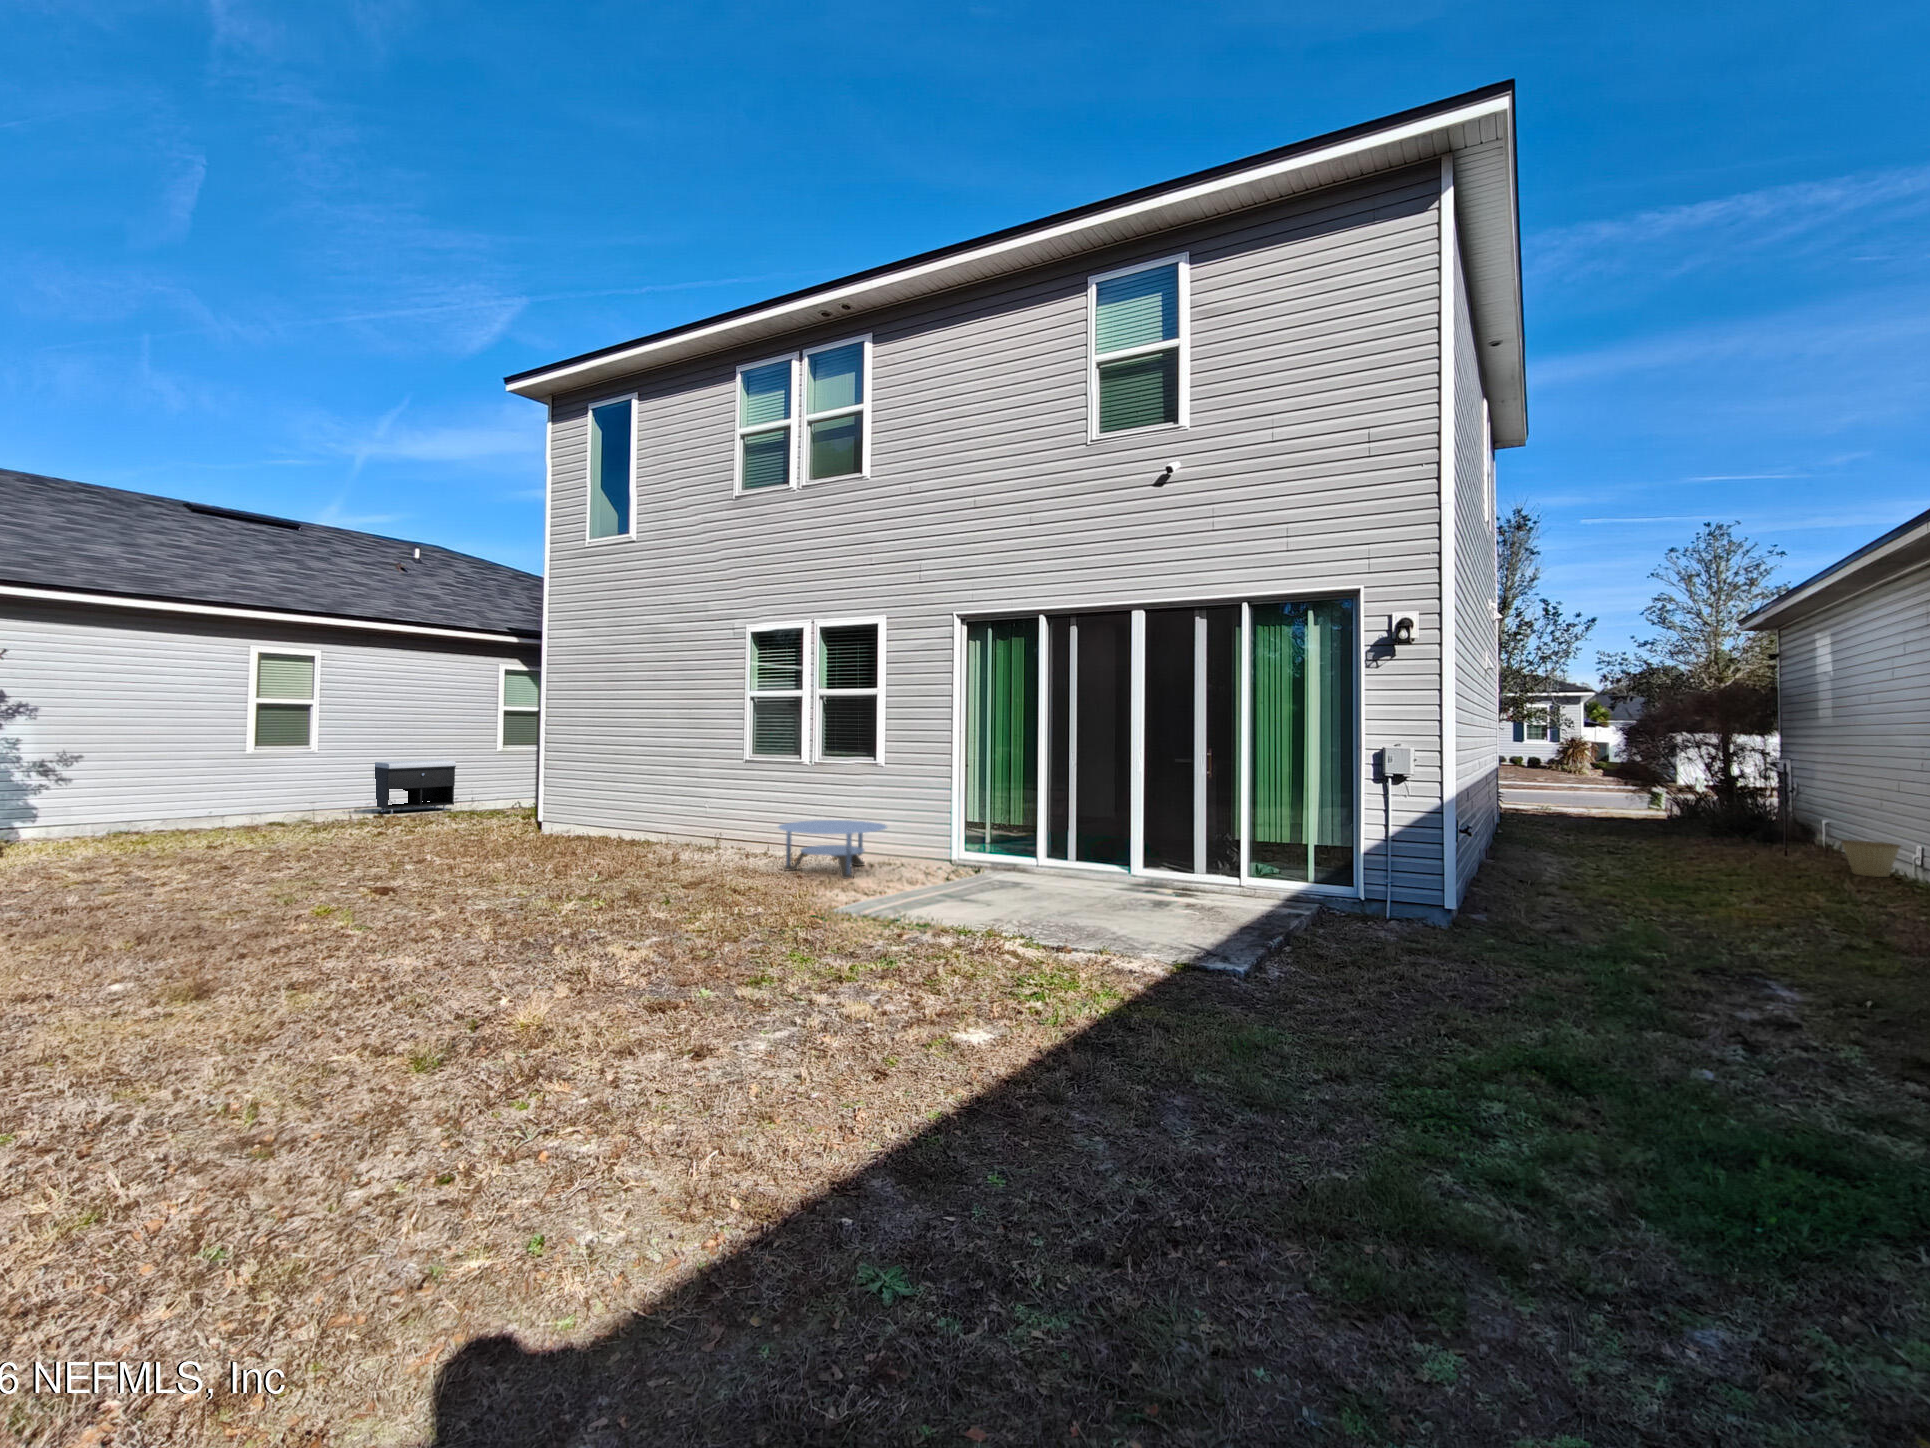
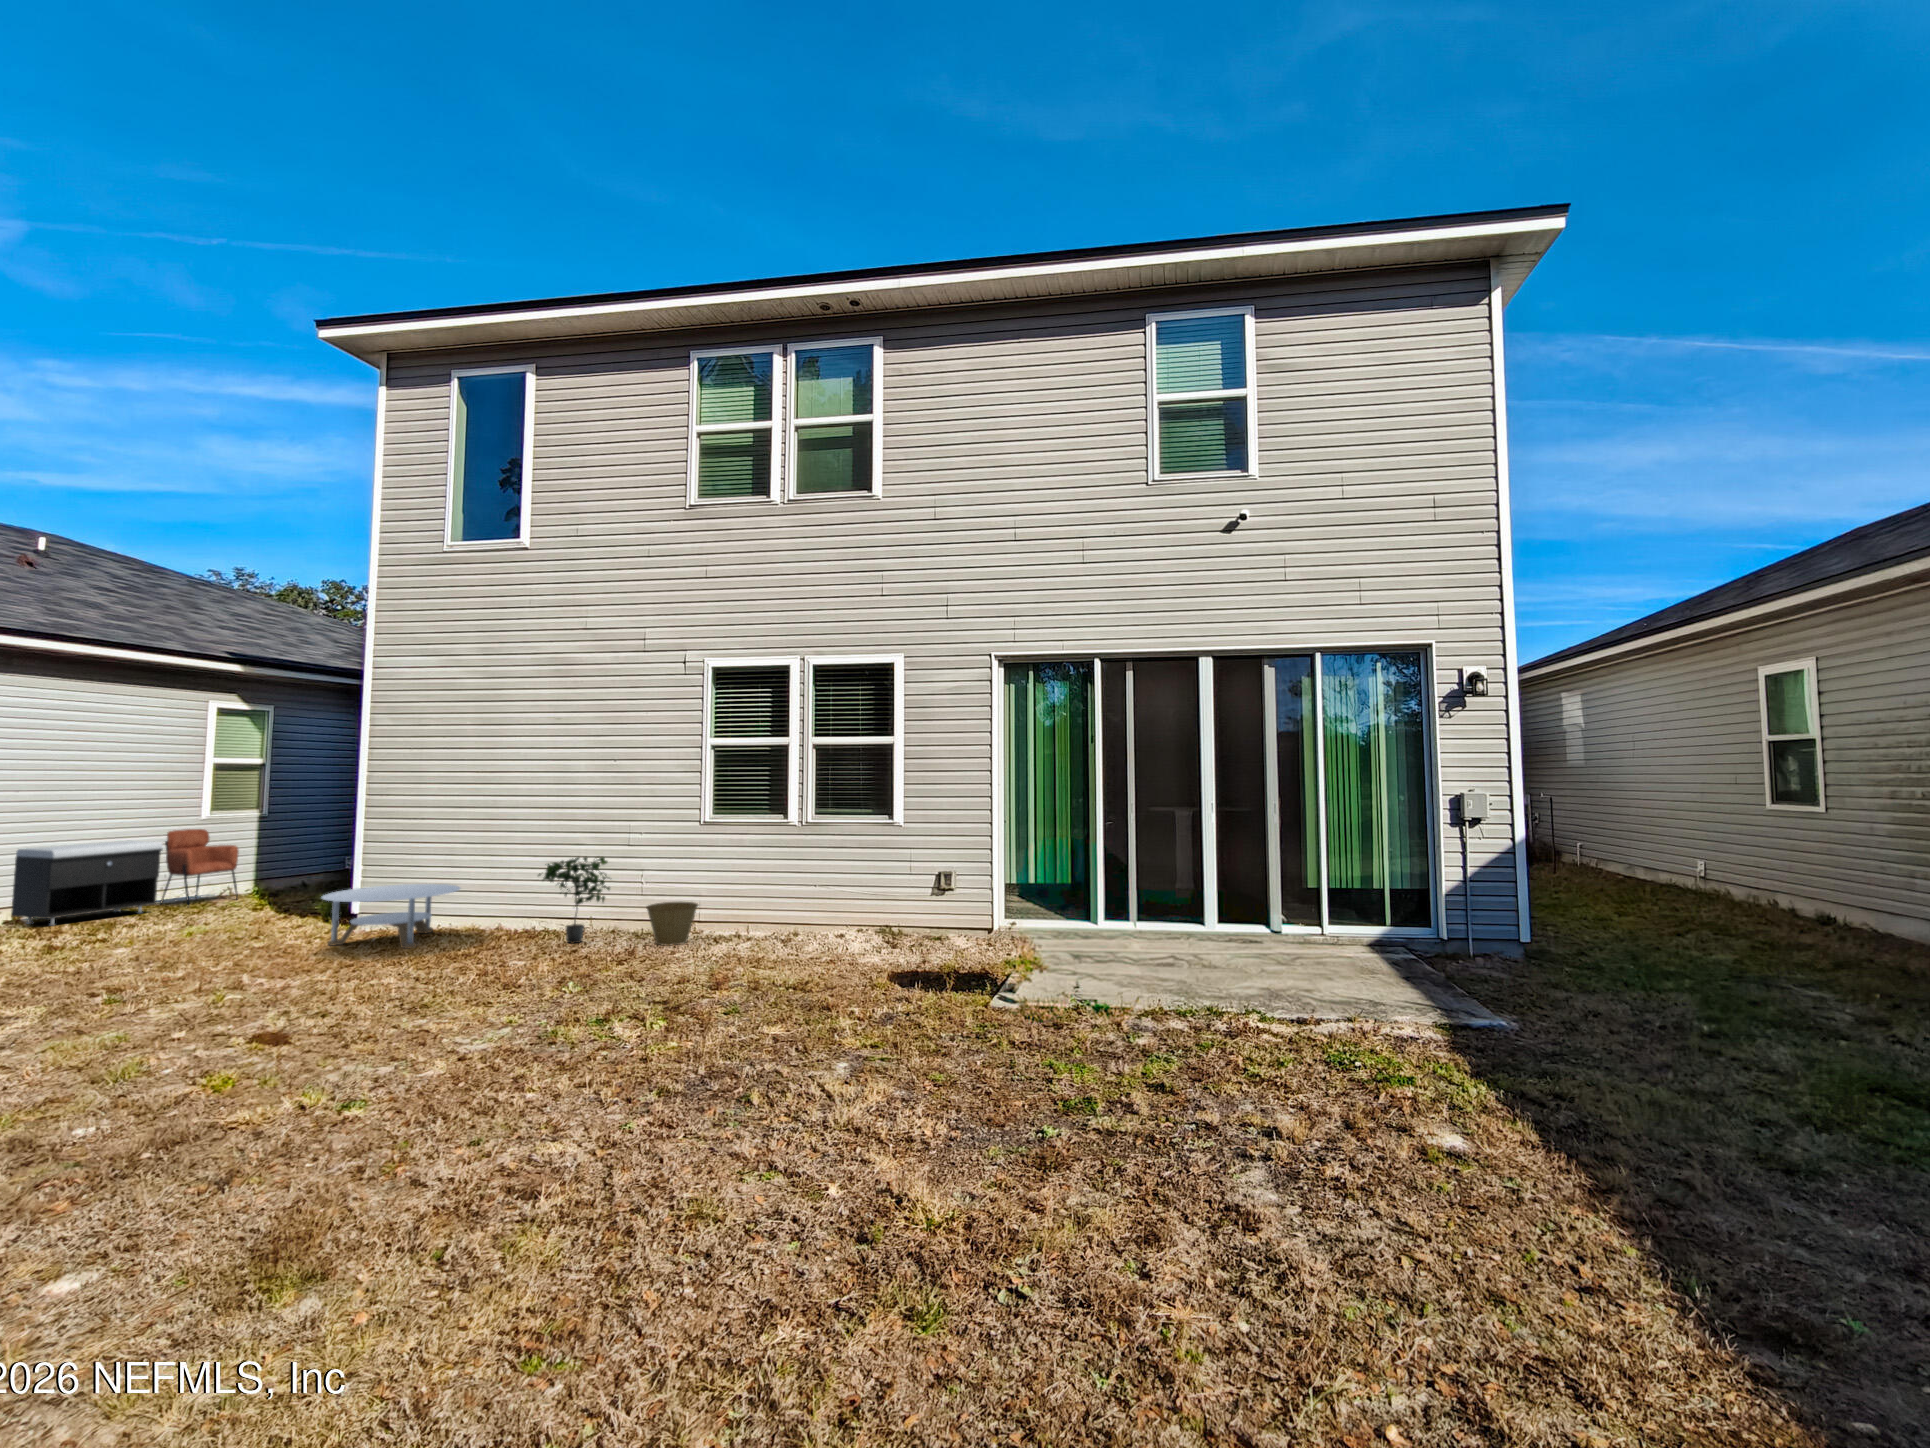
chair: none [462,754,509,808] -> present [161,829,239,906]
potted plant: none [631,781,686,847] -> present [538,857,610,943]
round table: present [779,820,887,879] -> present [322,884,460,949]
basket: present [1841,840,1901,877] -> present [646,902,698,946]

